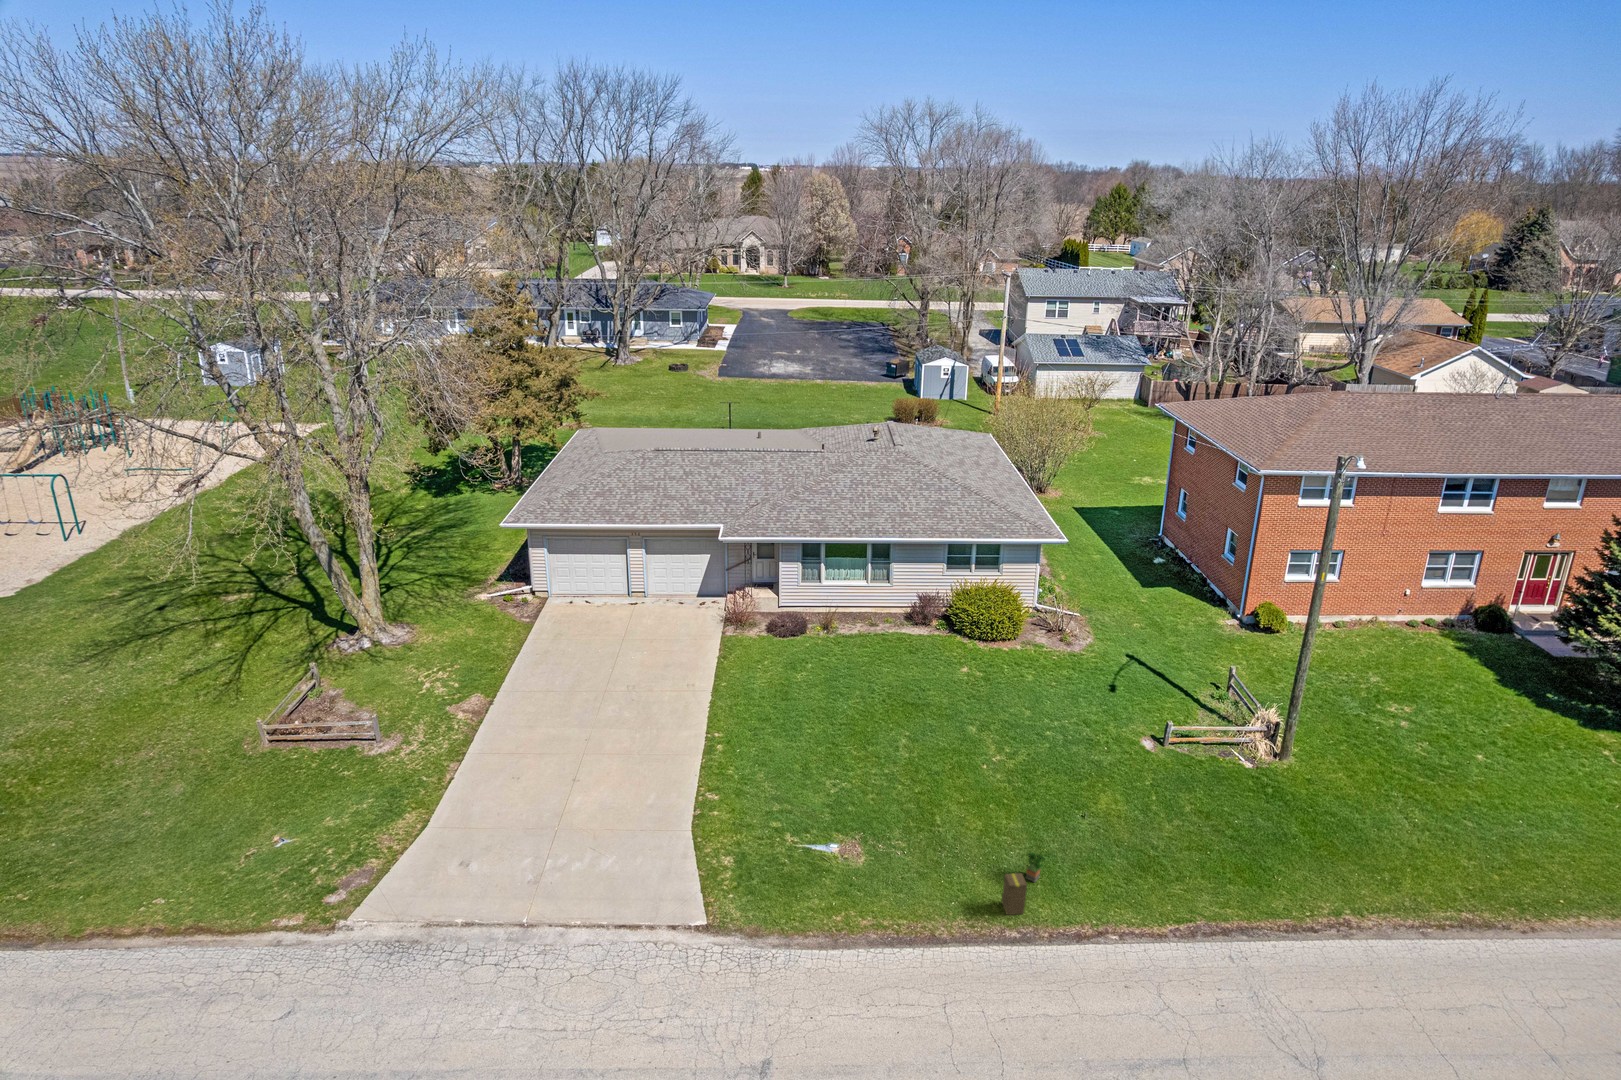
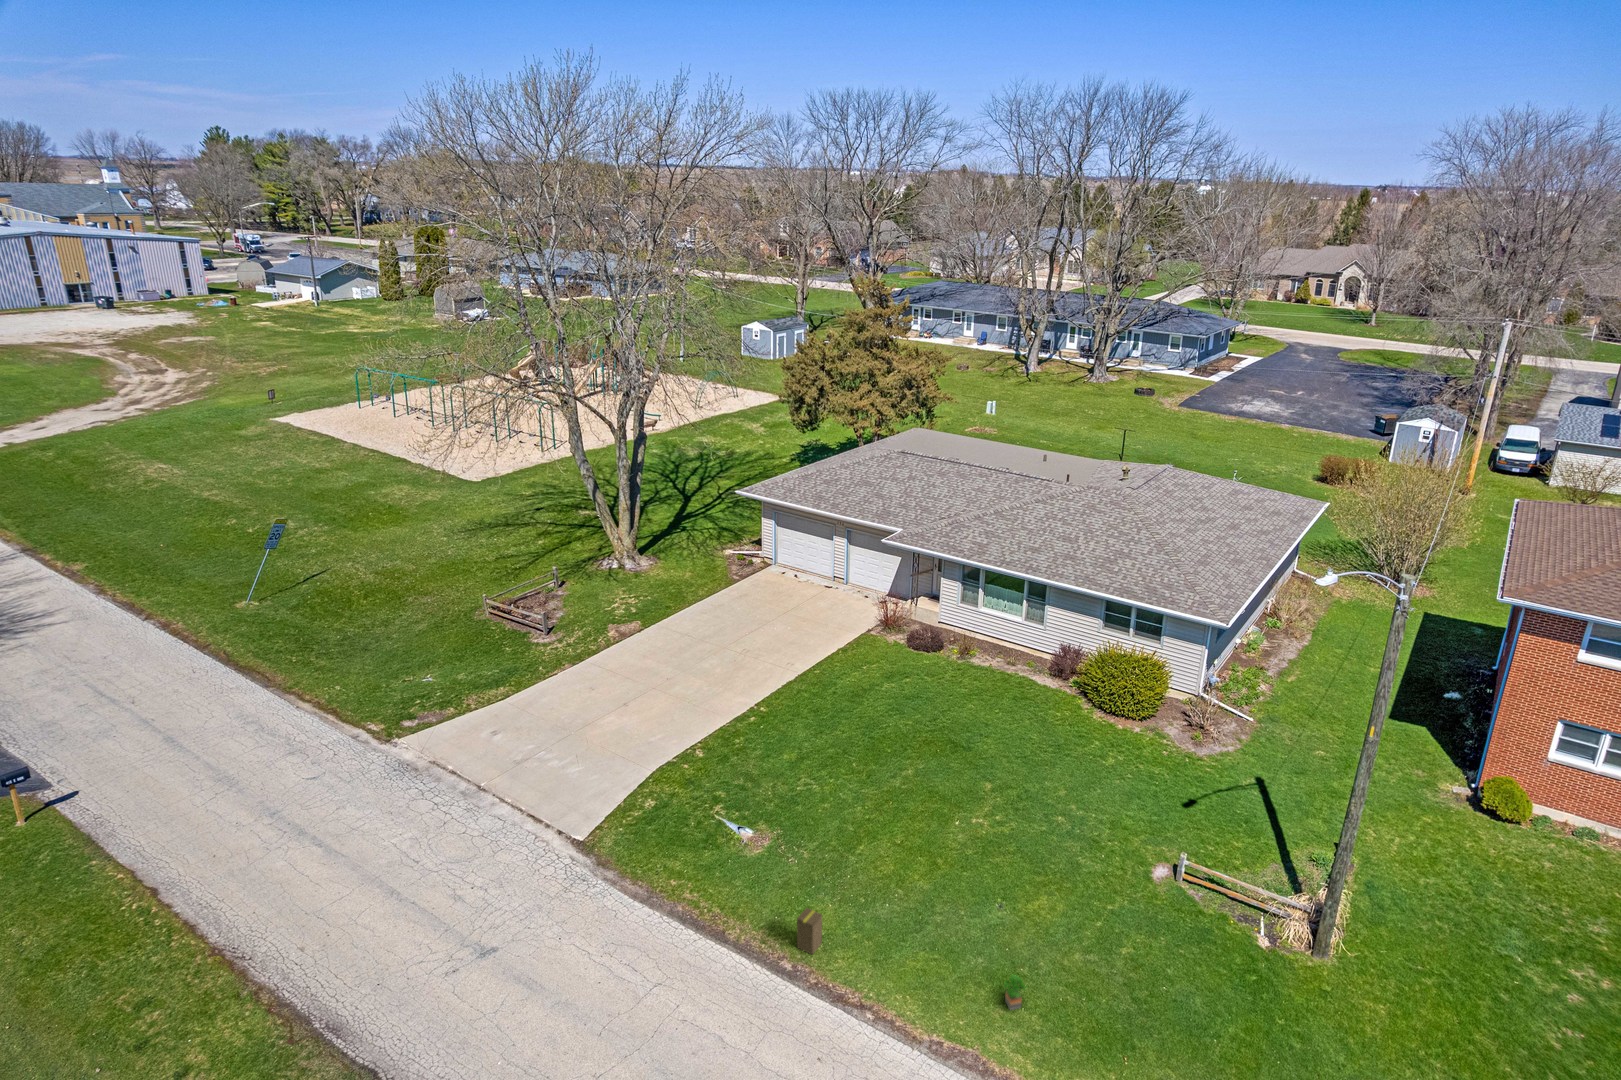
potted tree: present [1026,852,1044,882] -> present [1004,975,1026,1010]

